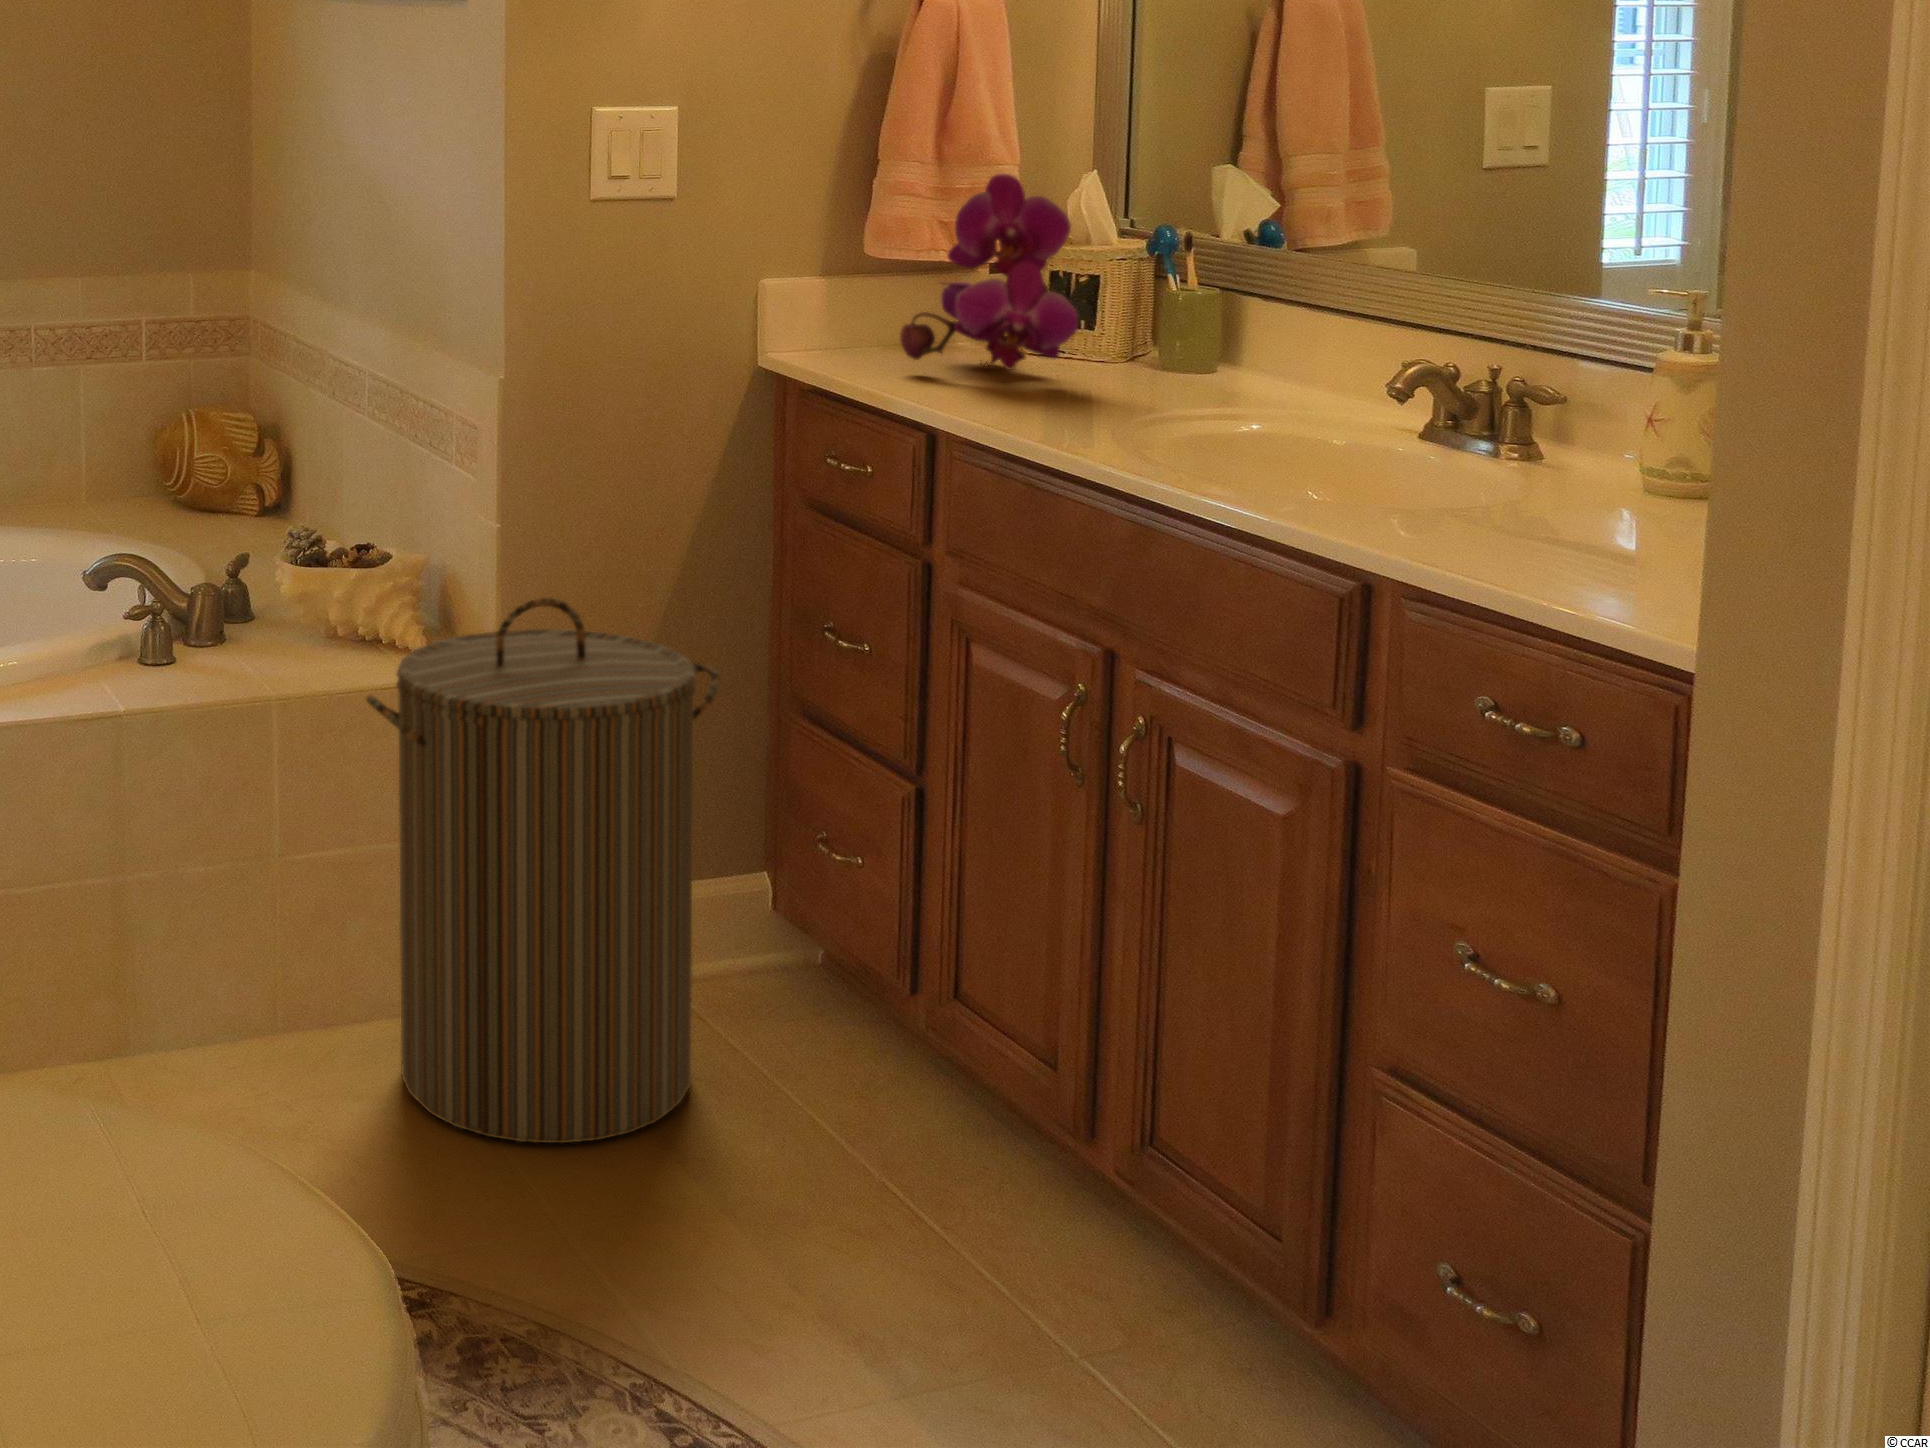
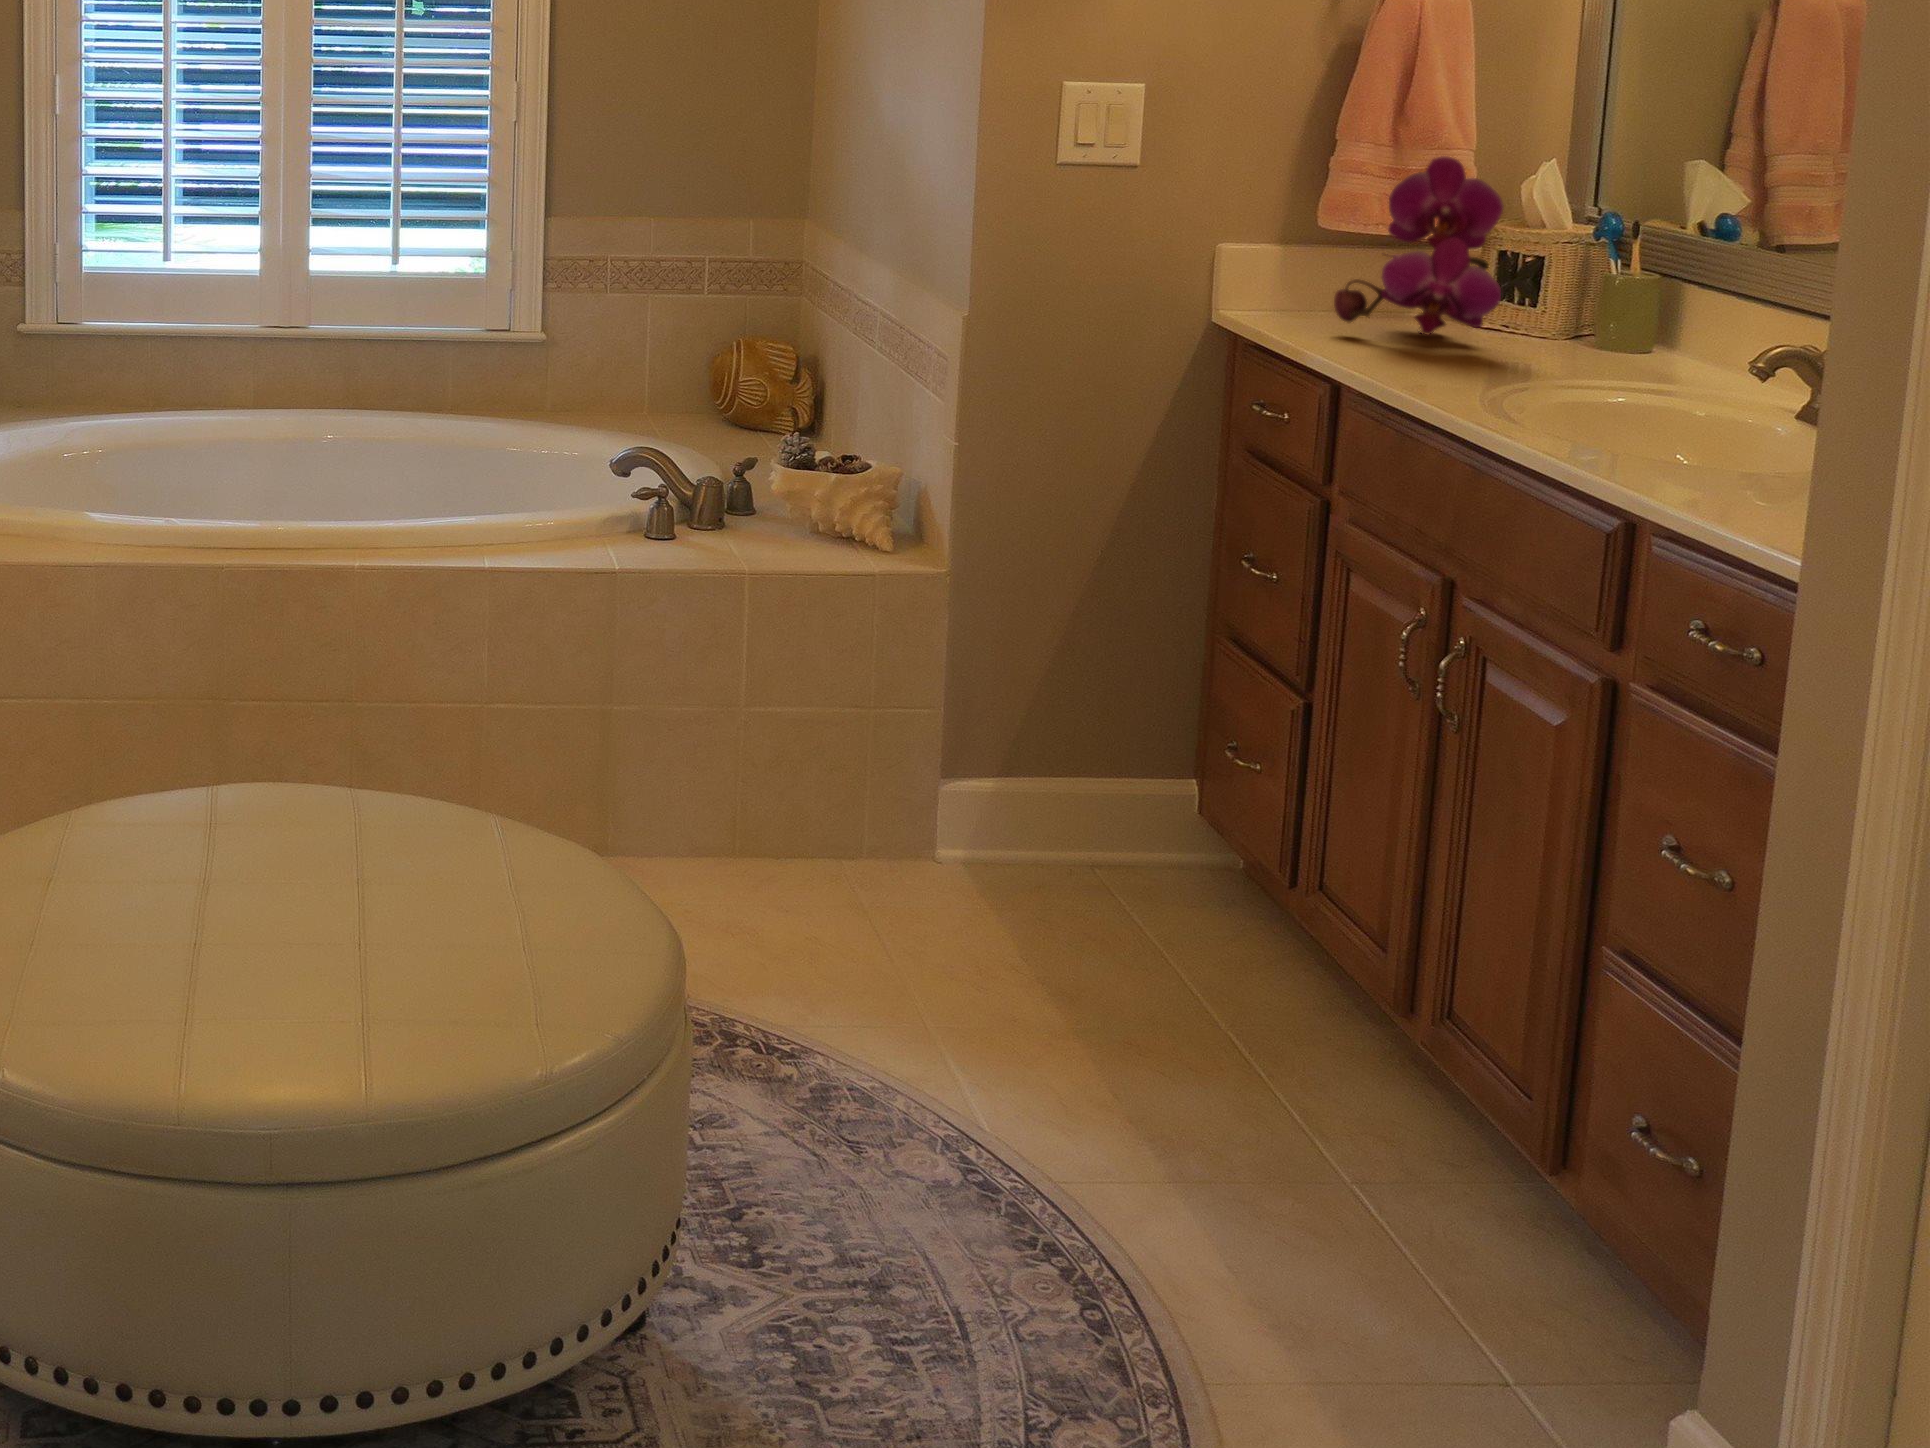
laundry hamper: present [366,598,720,1143] -> none [813,505,1136,971]

